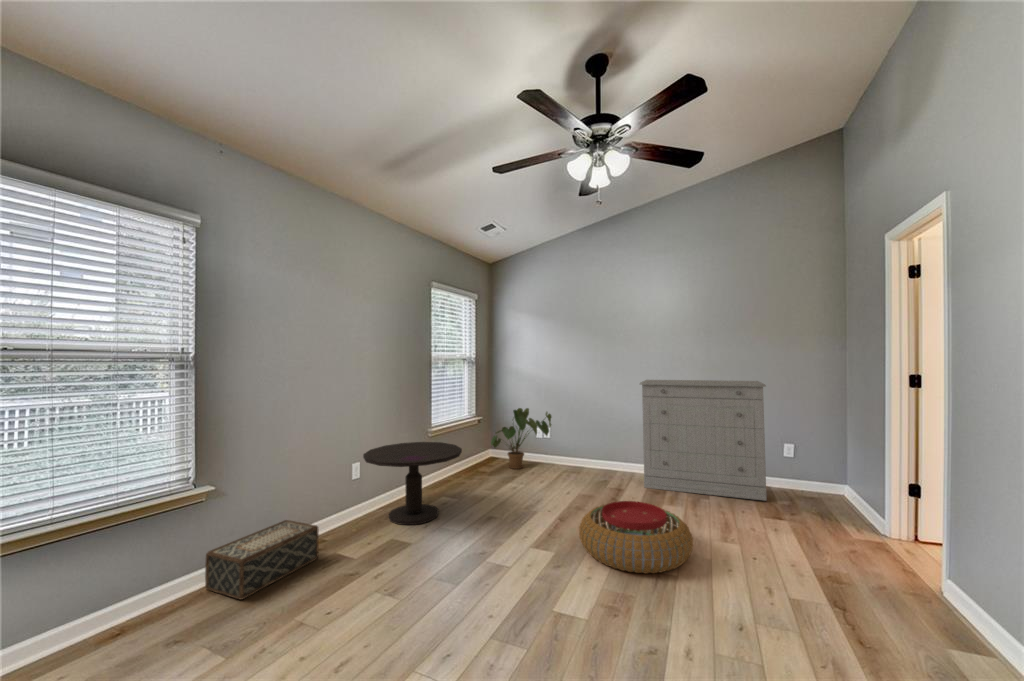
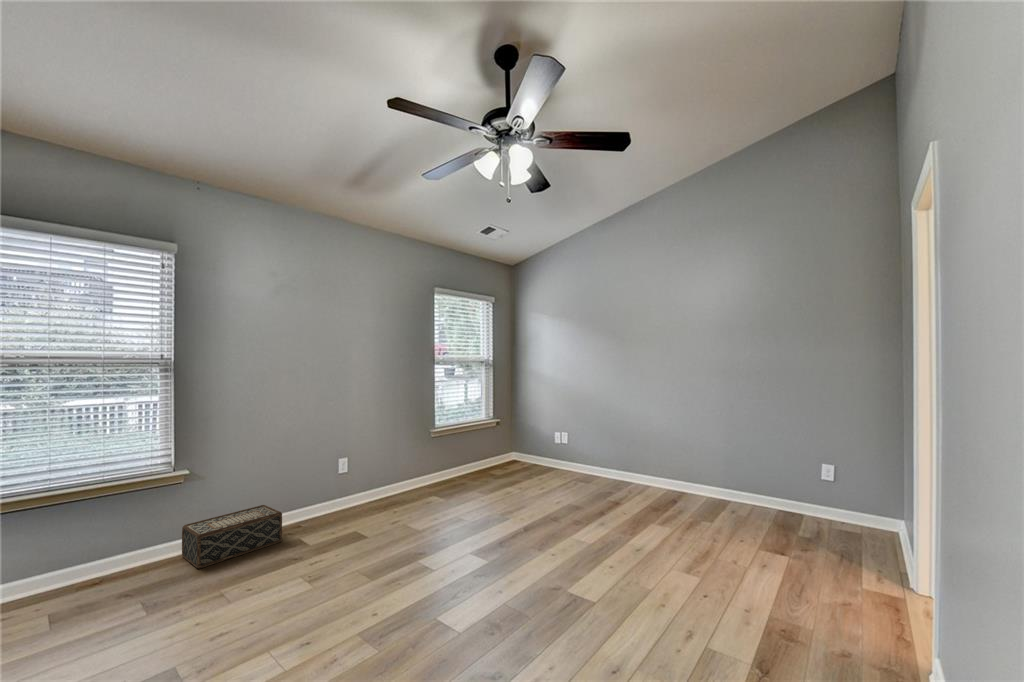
dresser: present [640,380,767,501] -> none [640,385,790,532]
house plant: present [491,408,552,469] -> none [500,412,567,474]
side table: present [363,442,462,525] -> none [342,442,436,520]
pouf: present [579,501,693,574] -> none [513,516,631,596]

